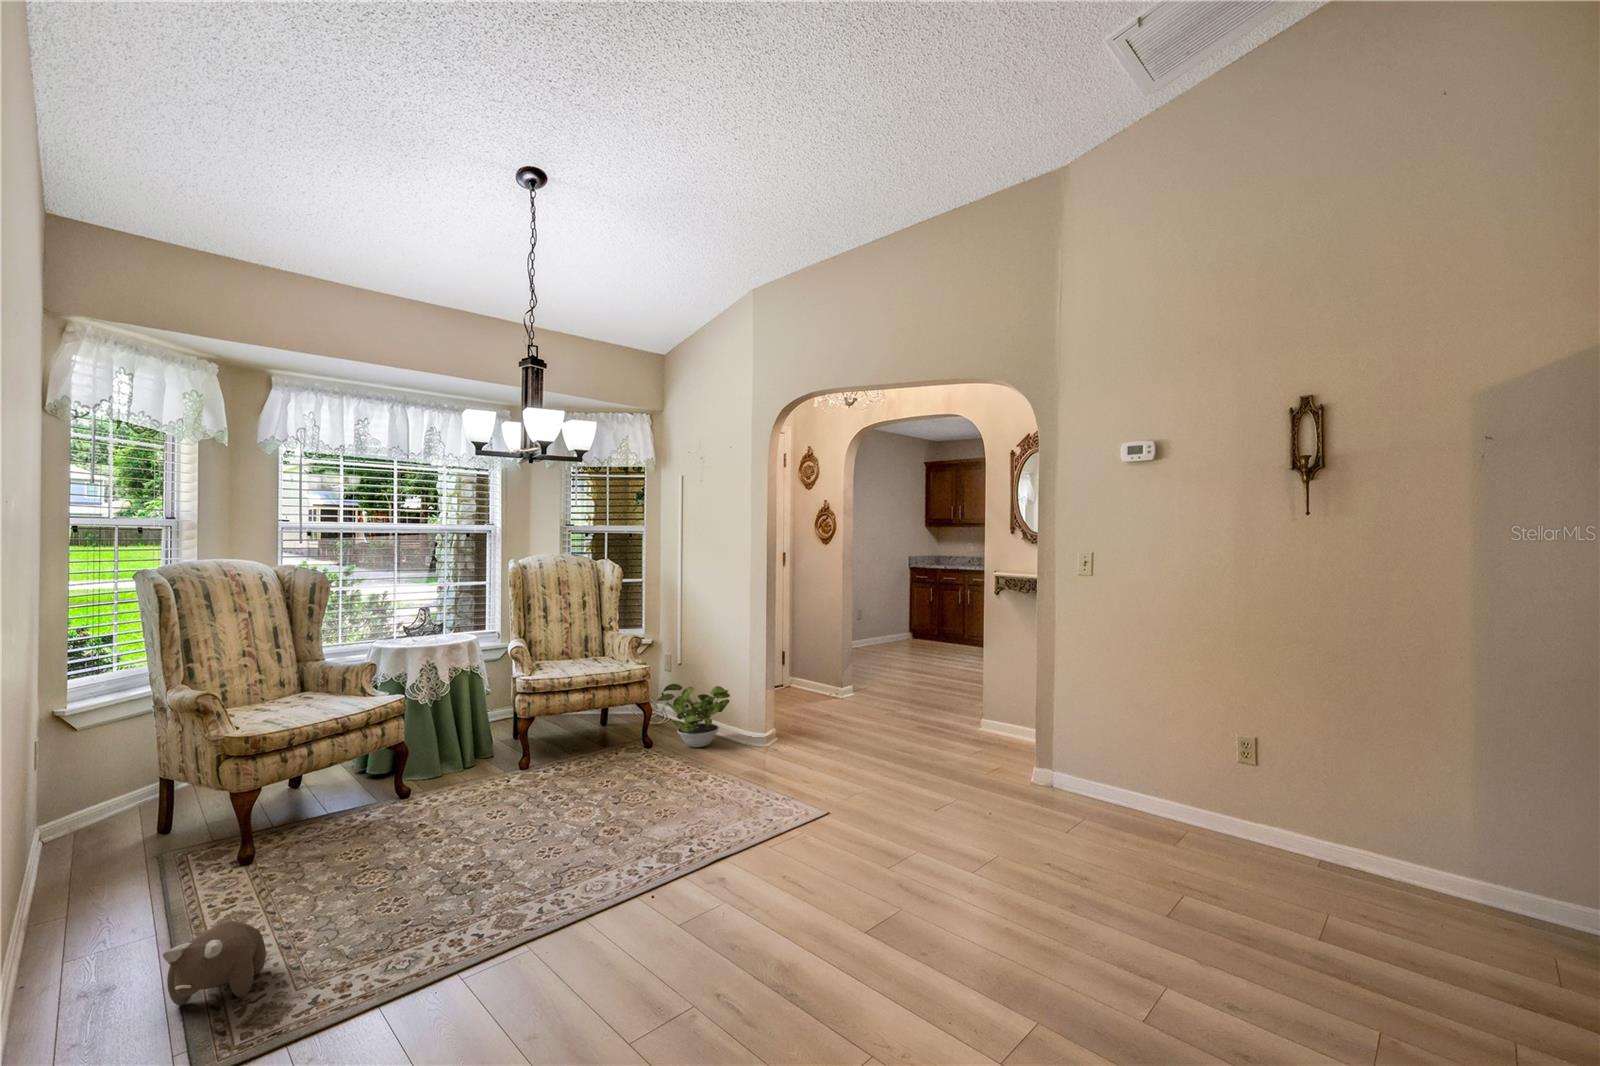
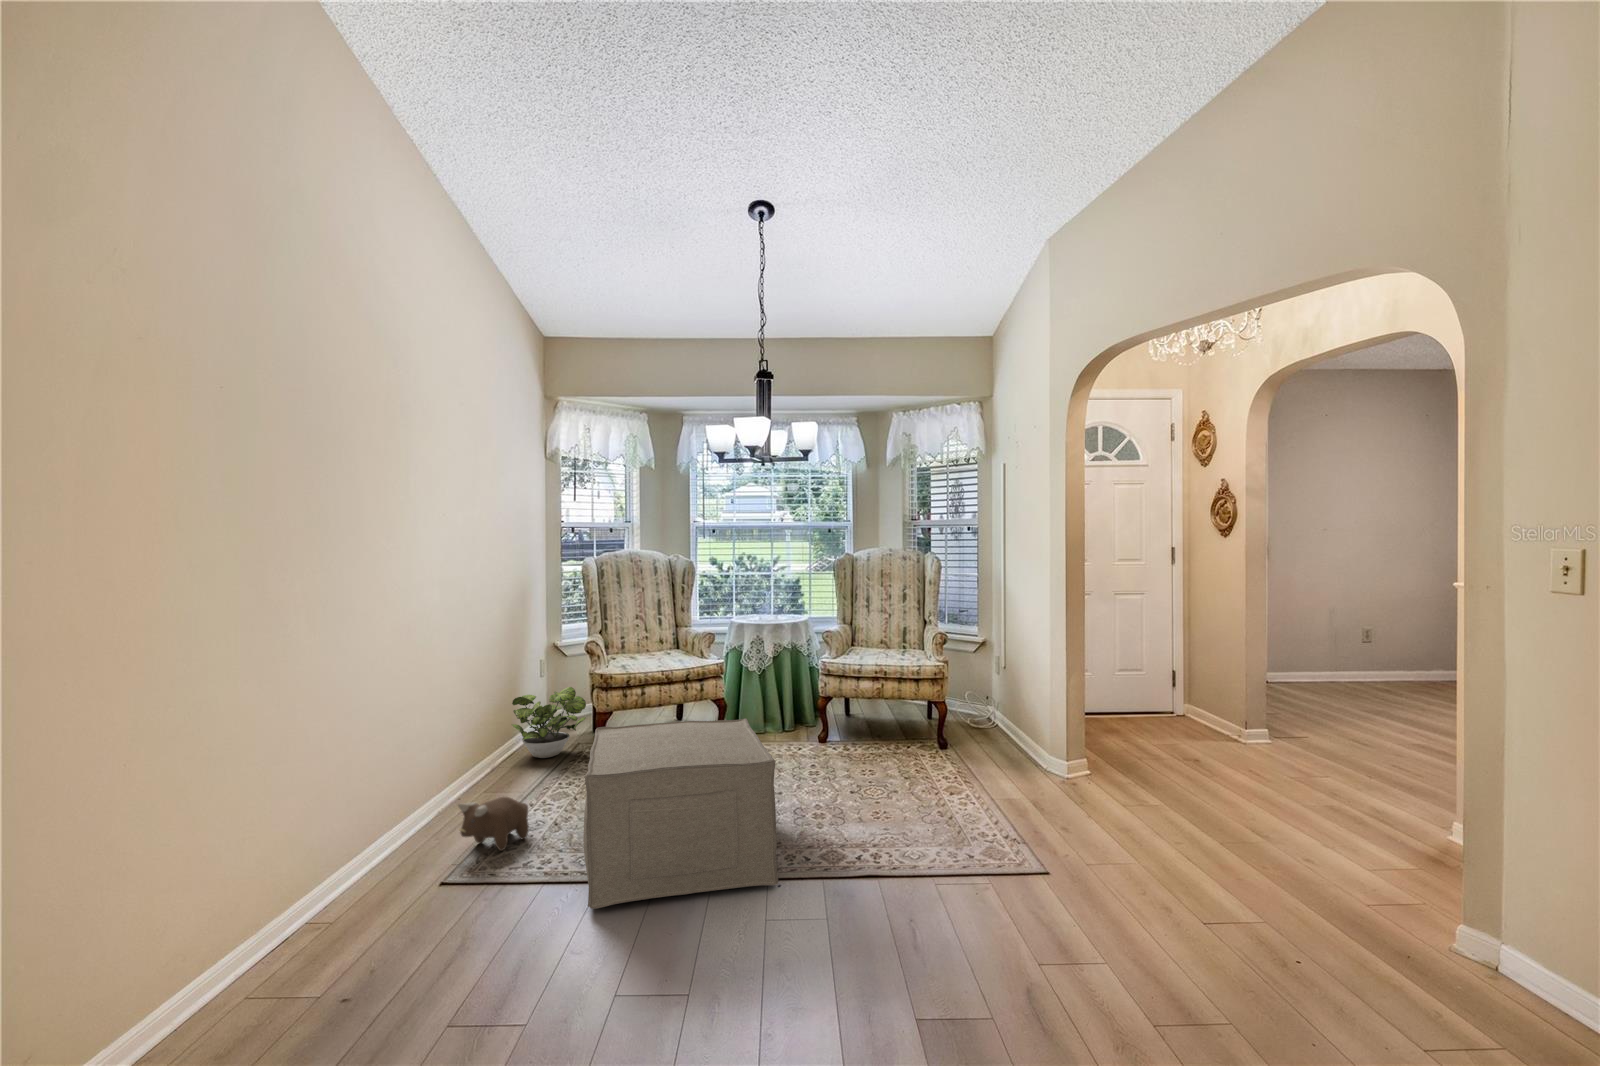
potted plant: present [655,684,730,747] -> present [512,687,586,758]
ottoman: none [363,745,651,989] -> present [583,718,778,909]

